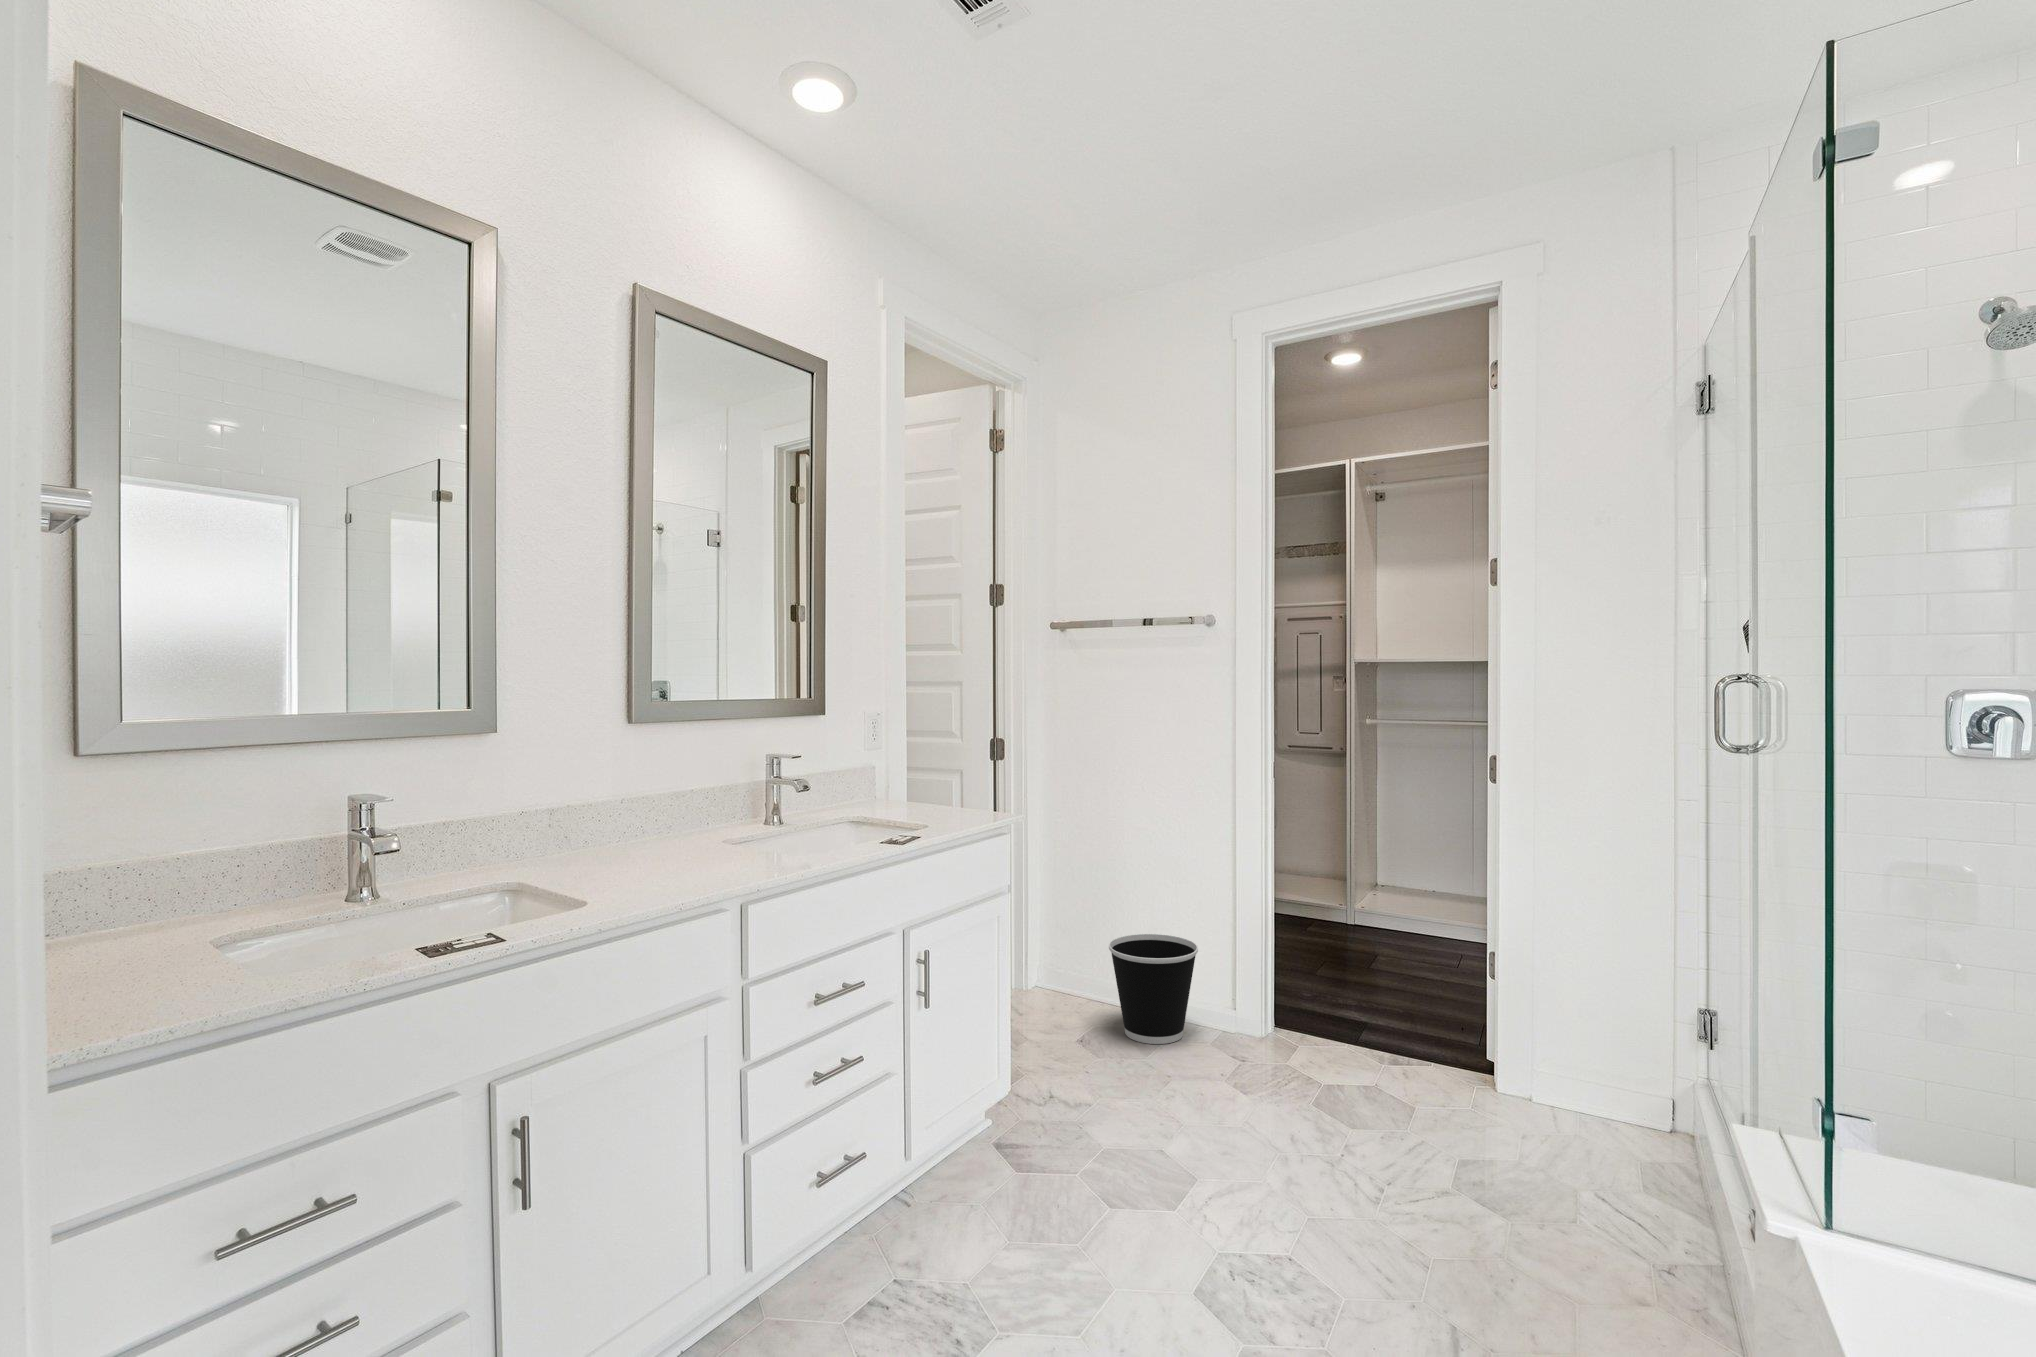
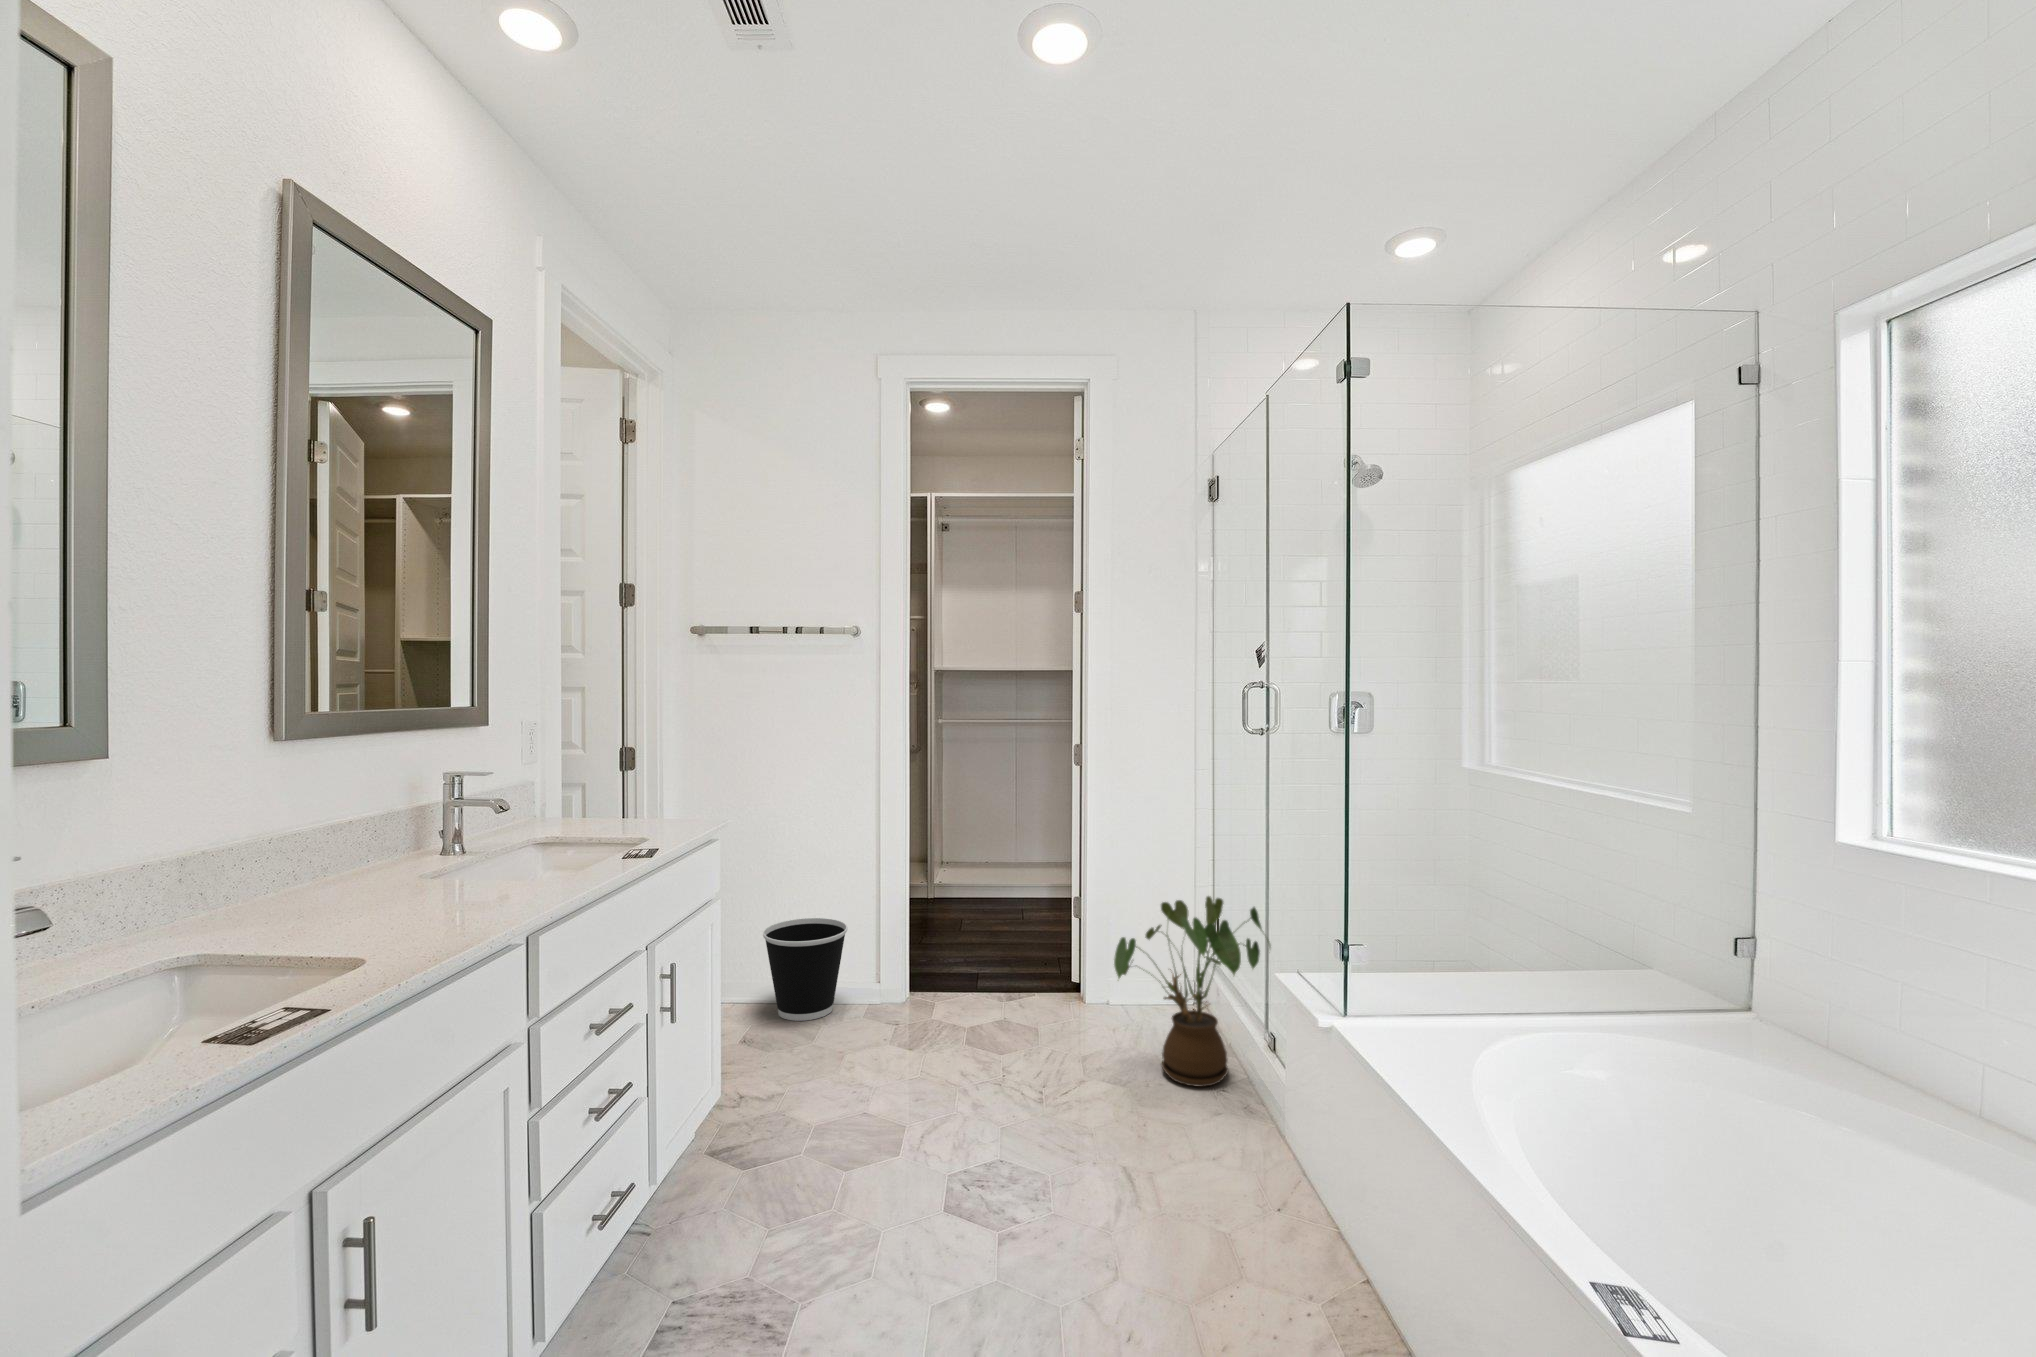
house plant: none [1476,978,1736,1248] -> present [1114,896,1271,1087]

